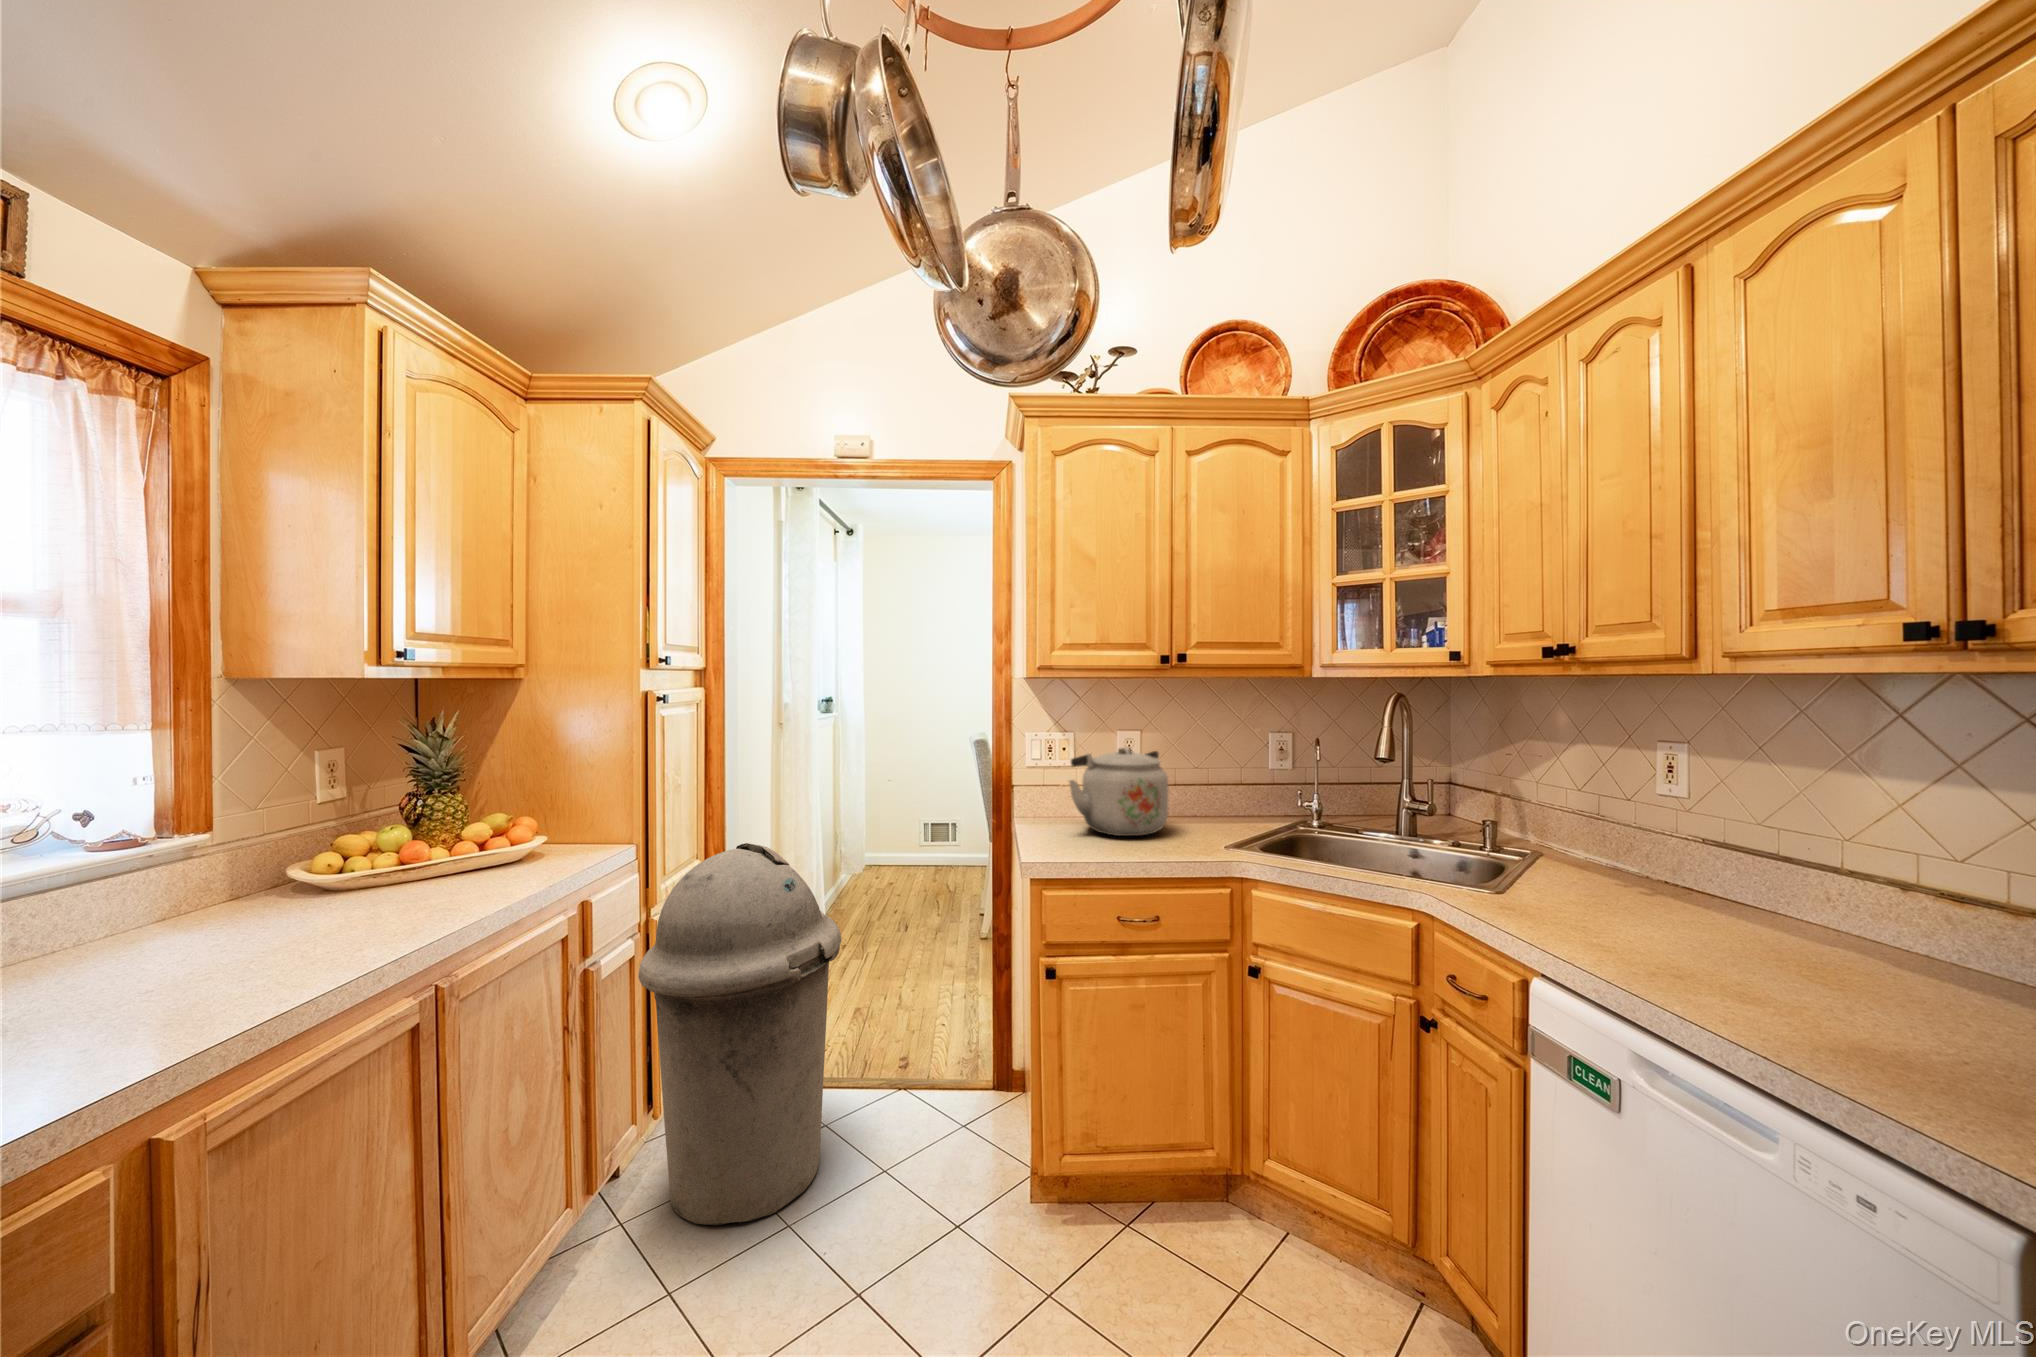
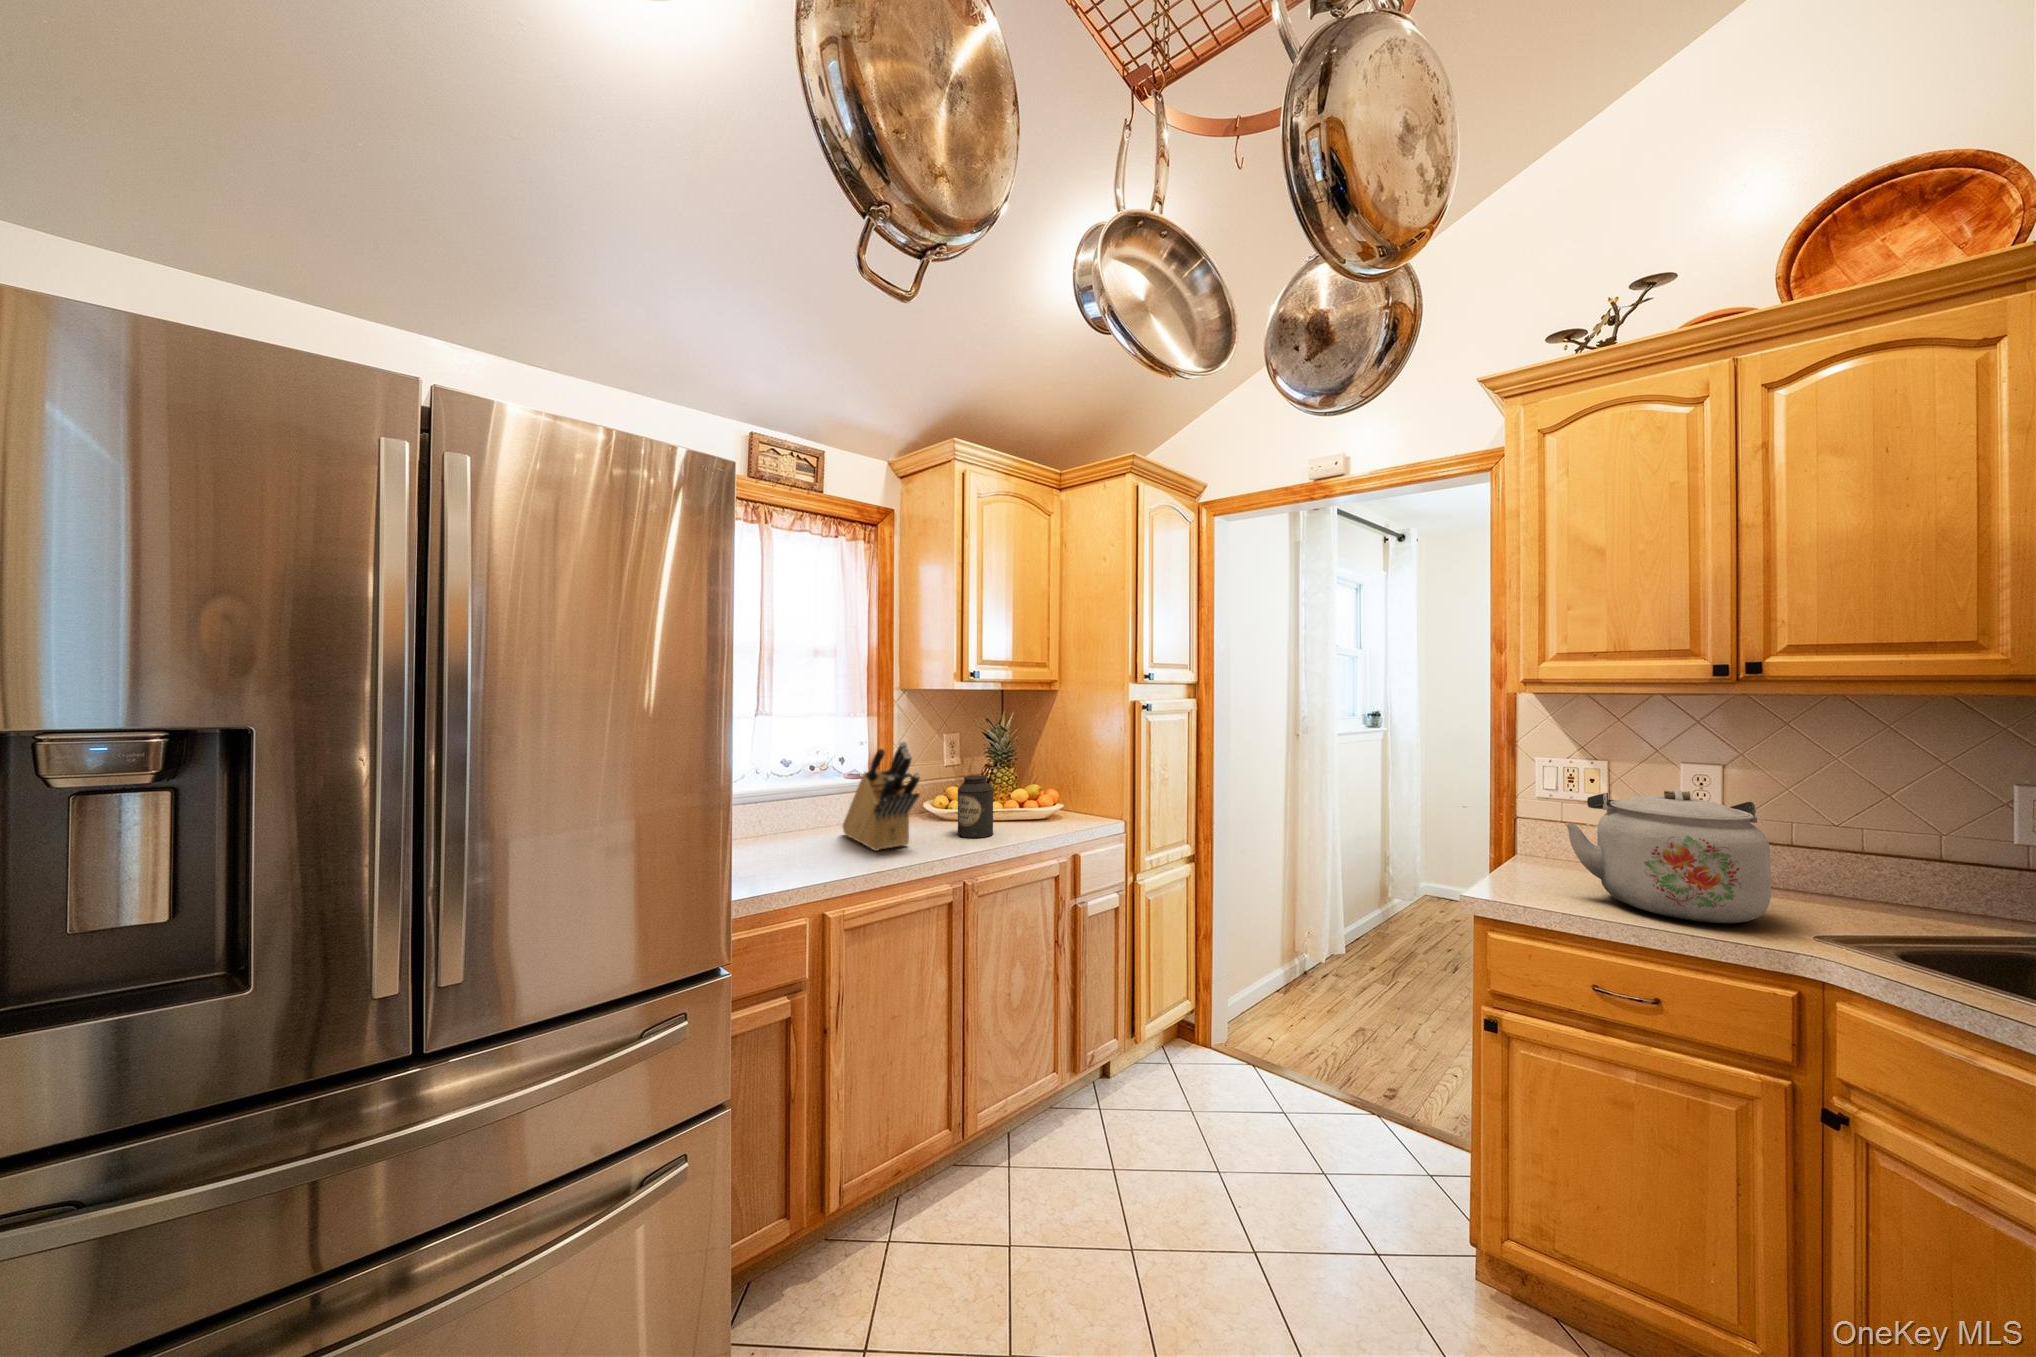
knife block: none [72,775,342,985] -> present [843,741,920,851]
canister: none [383,815,457,918] -> present [958,775,993,838]
trash can: present [638,843,842,1226] -> none [1112,833,1283,1168]

